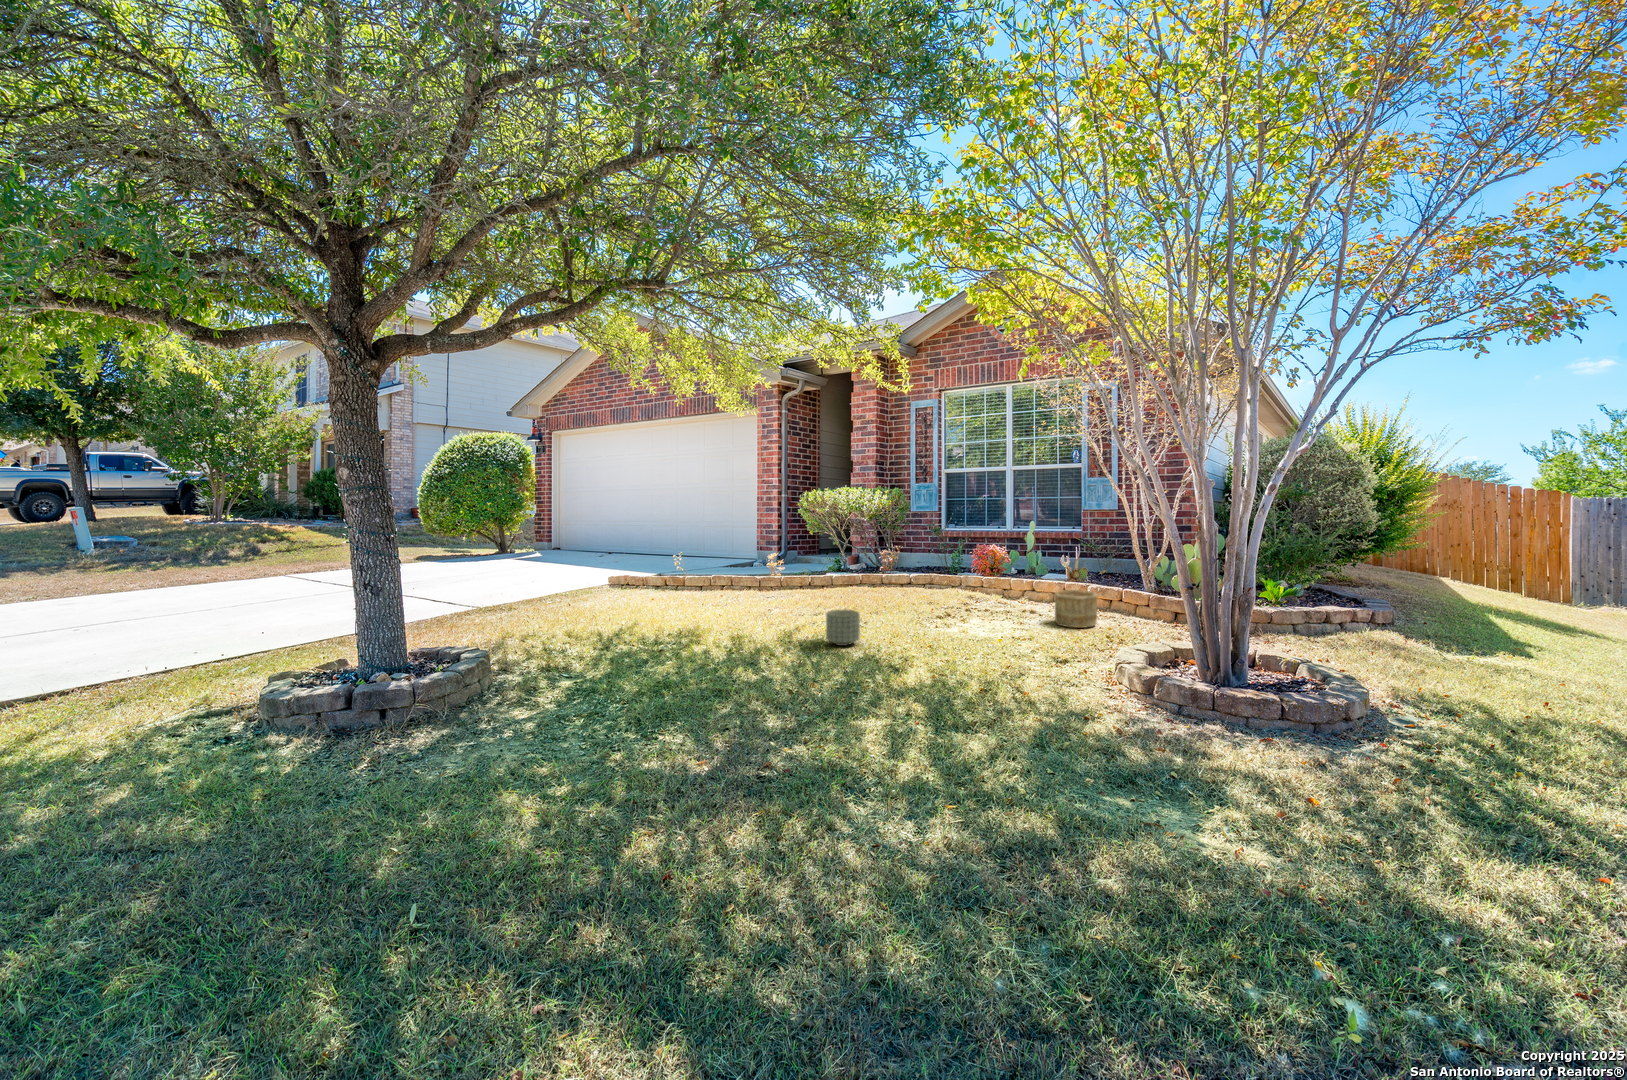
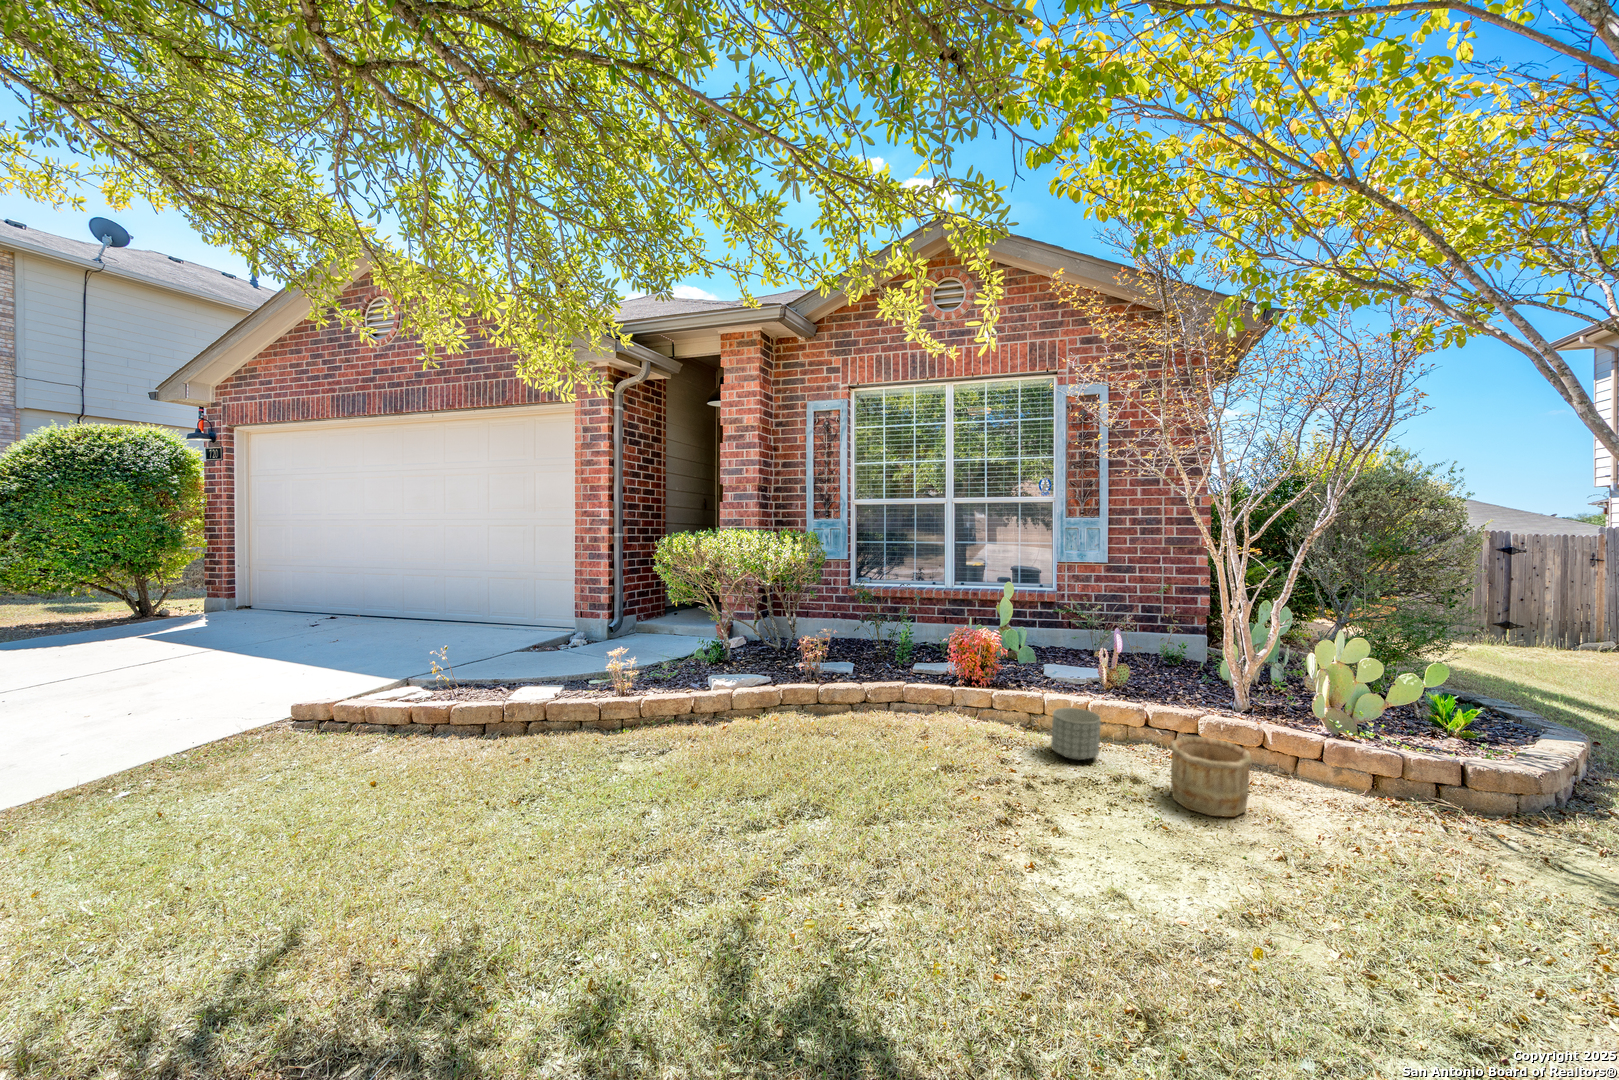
planter: present [826,610,860,646] -> present [1051,708,1101,760]

